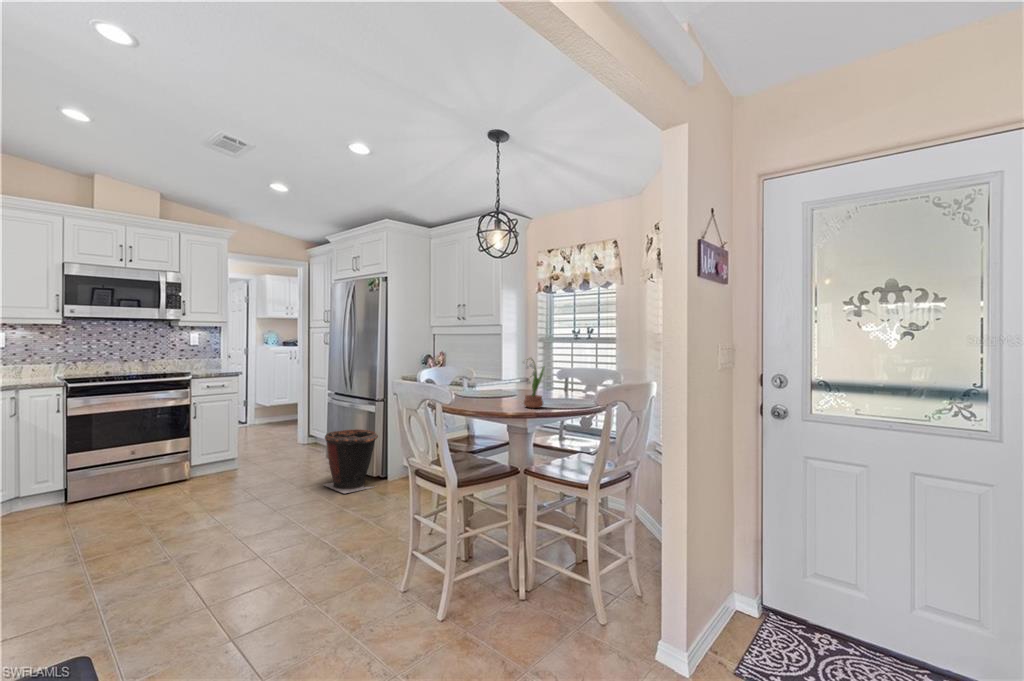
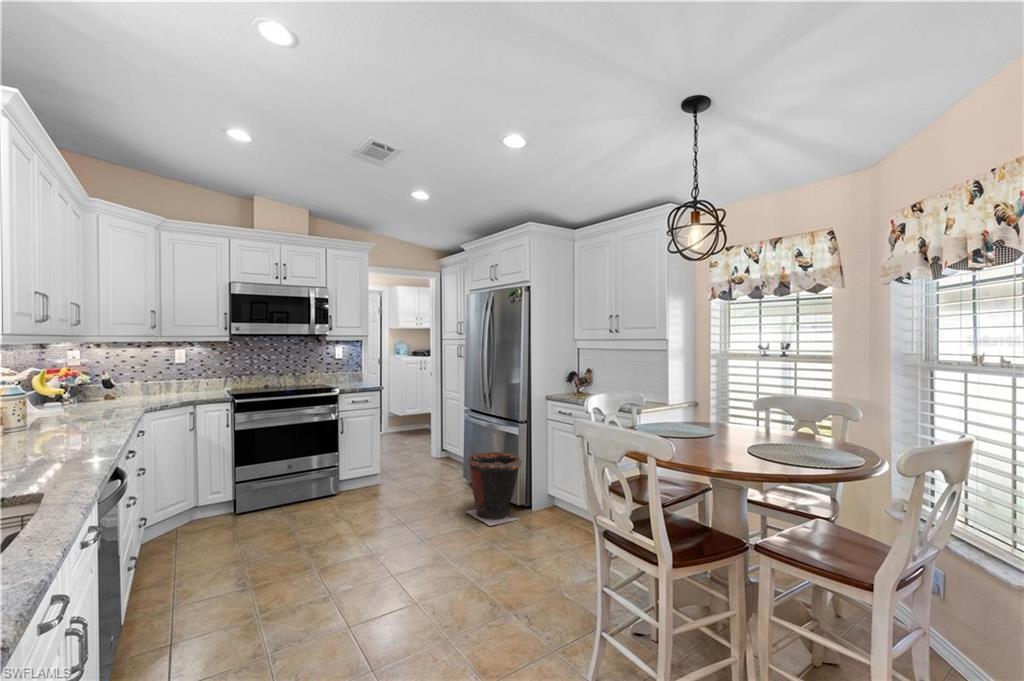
potted flower: present [523,359,544,408] -> none [767,398,801,471]

